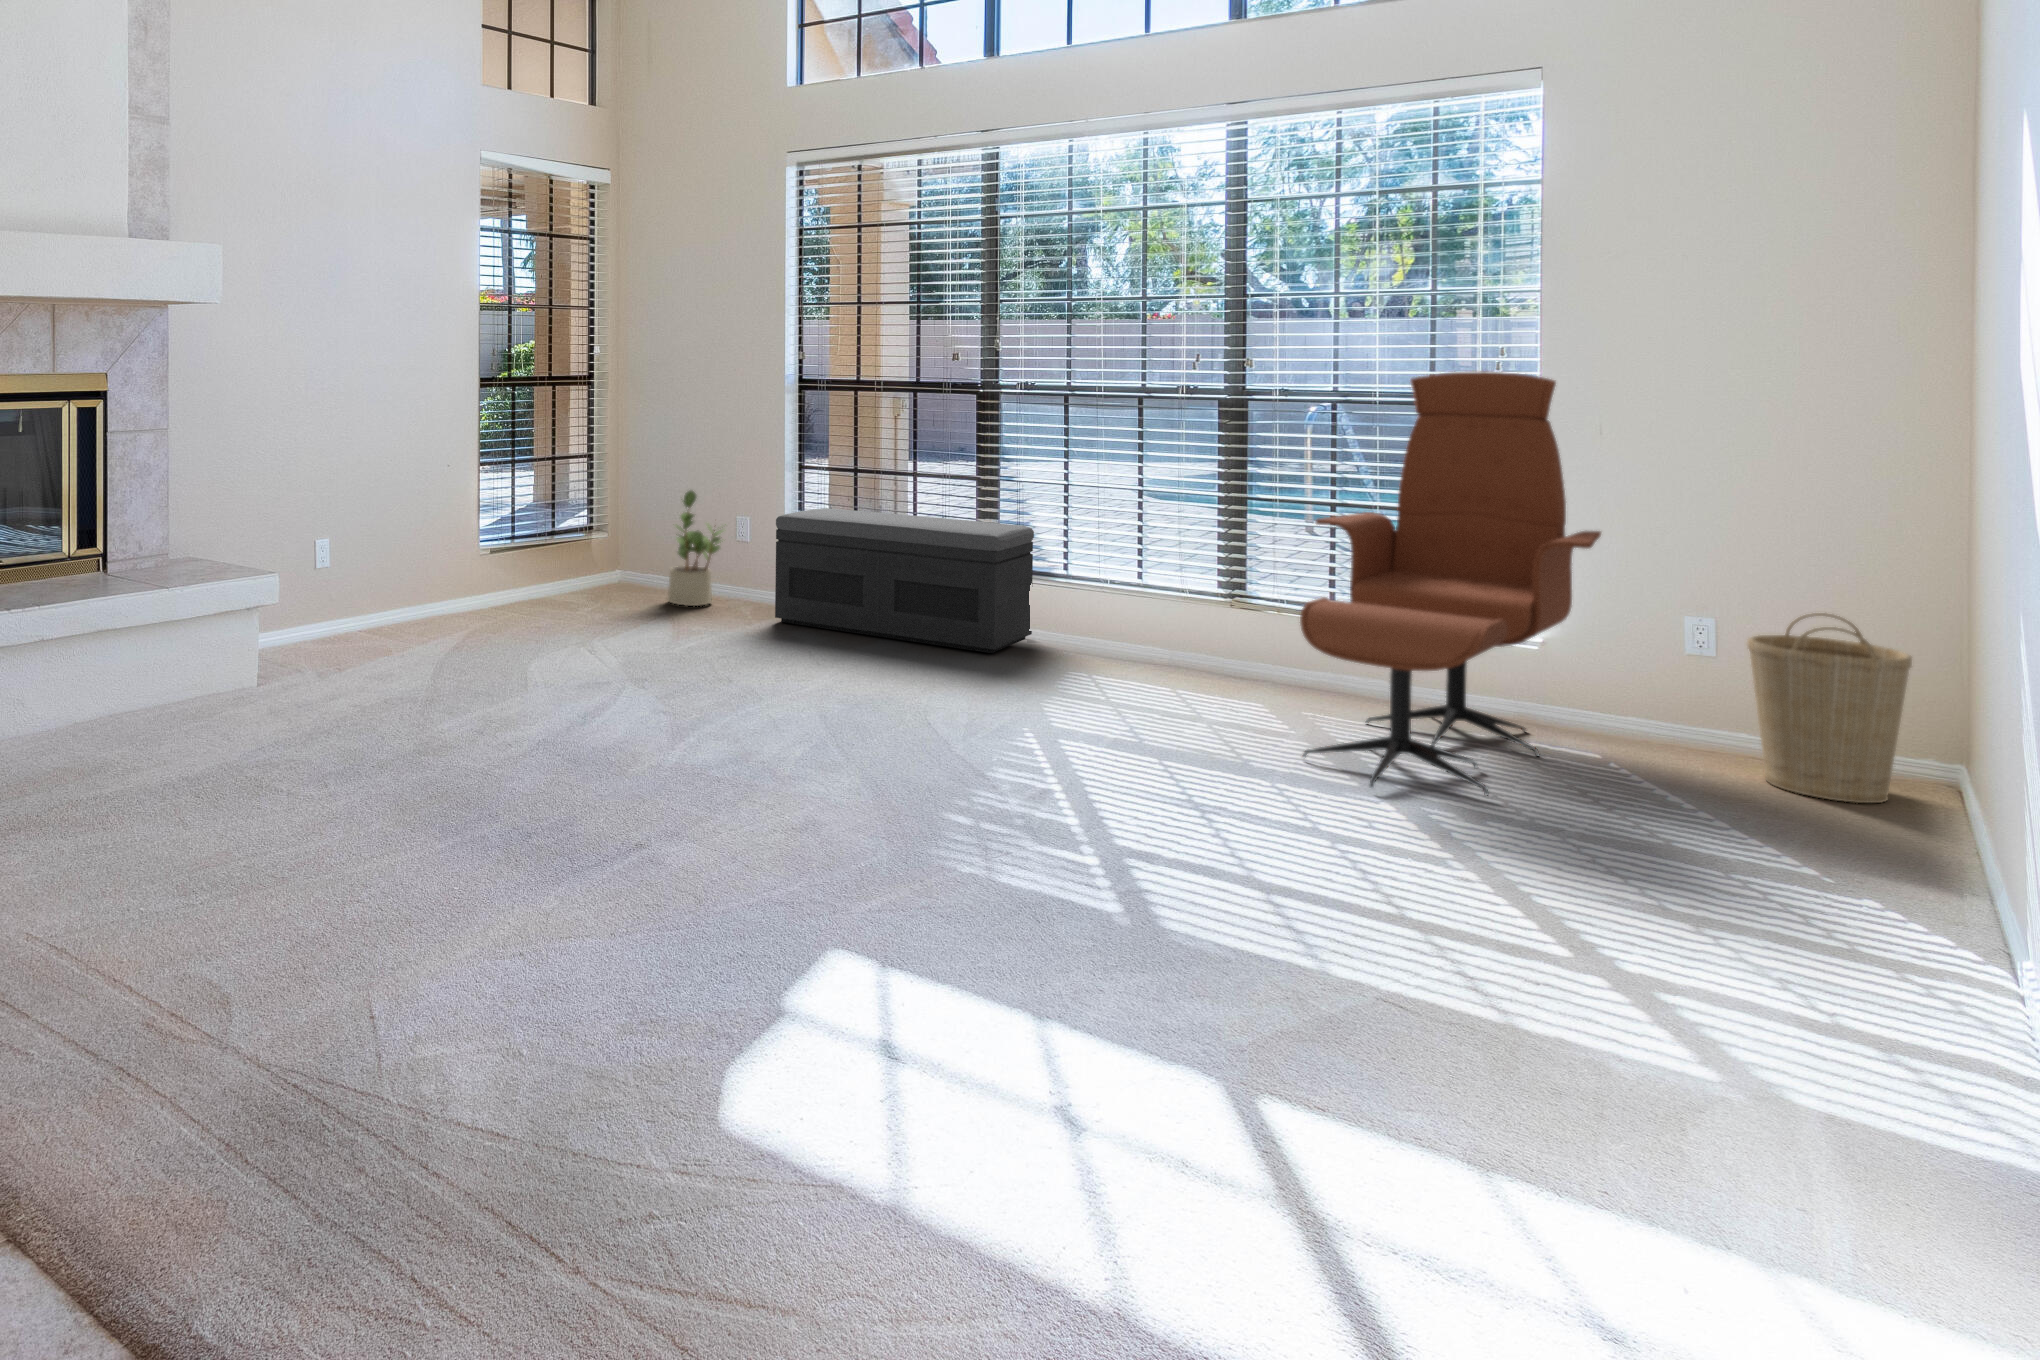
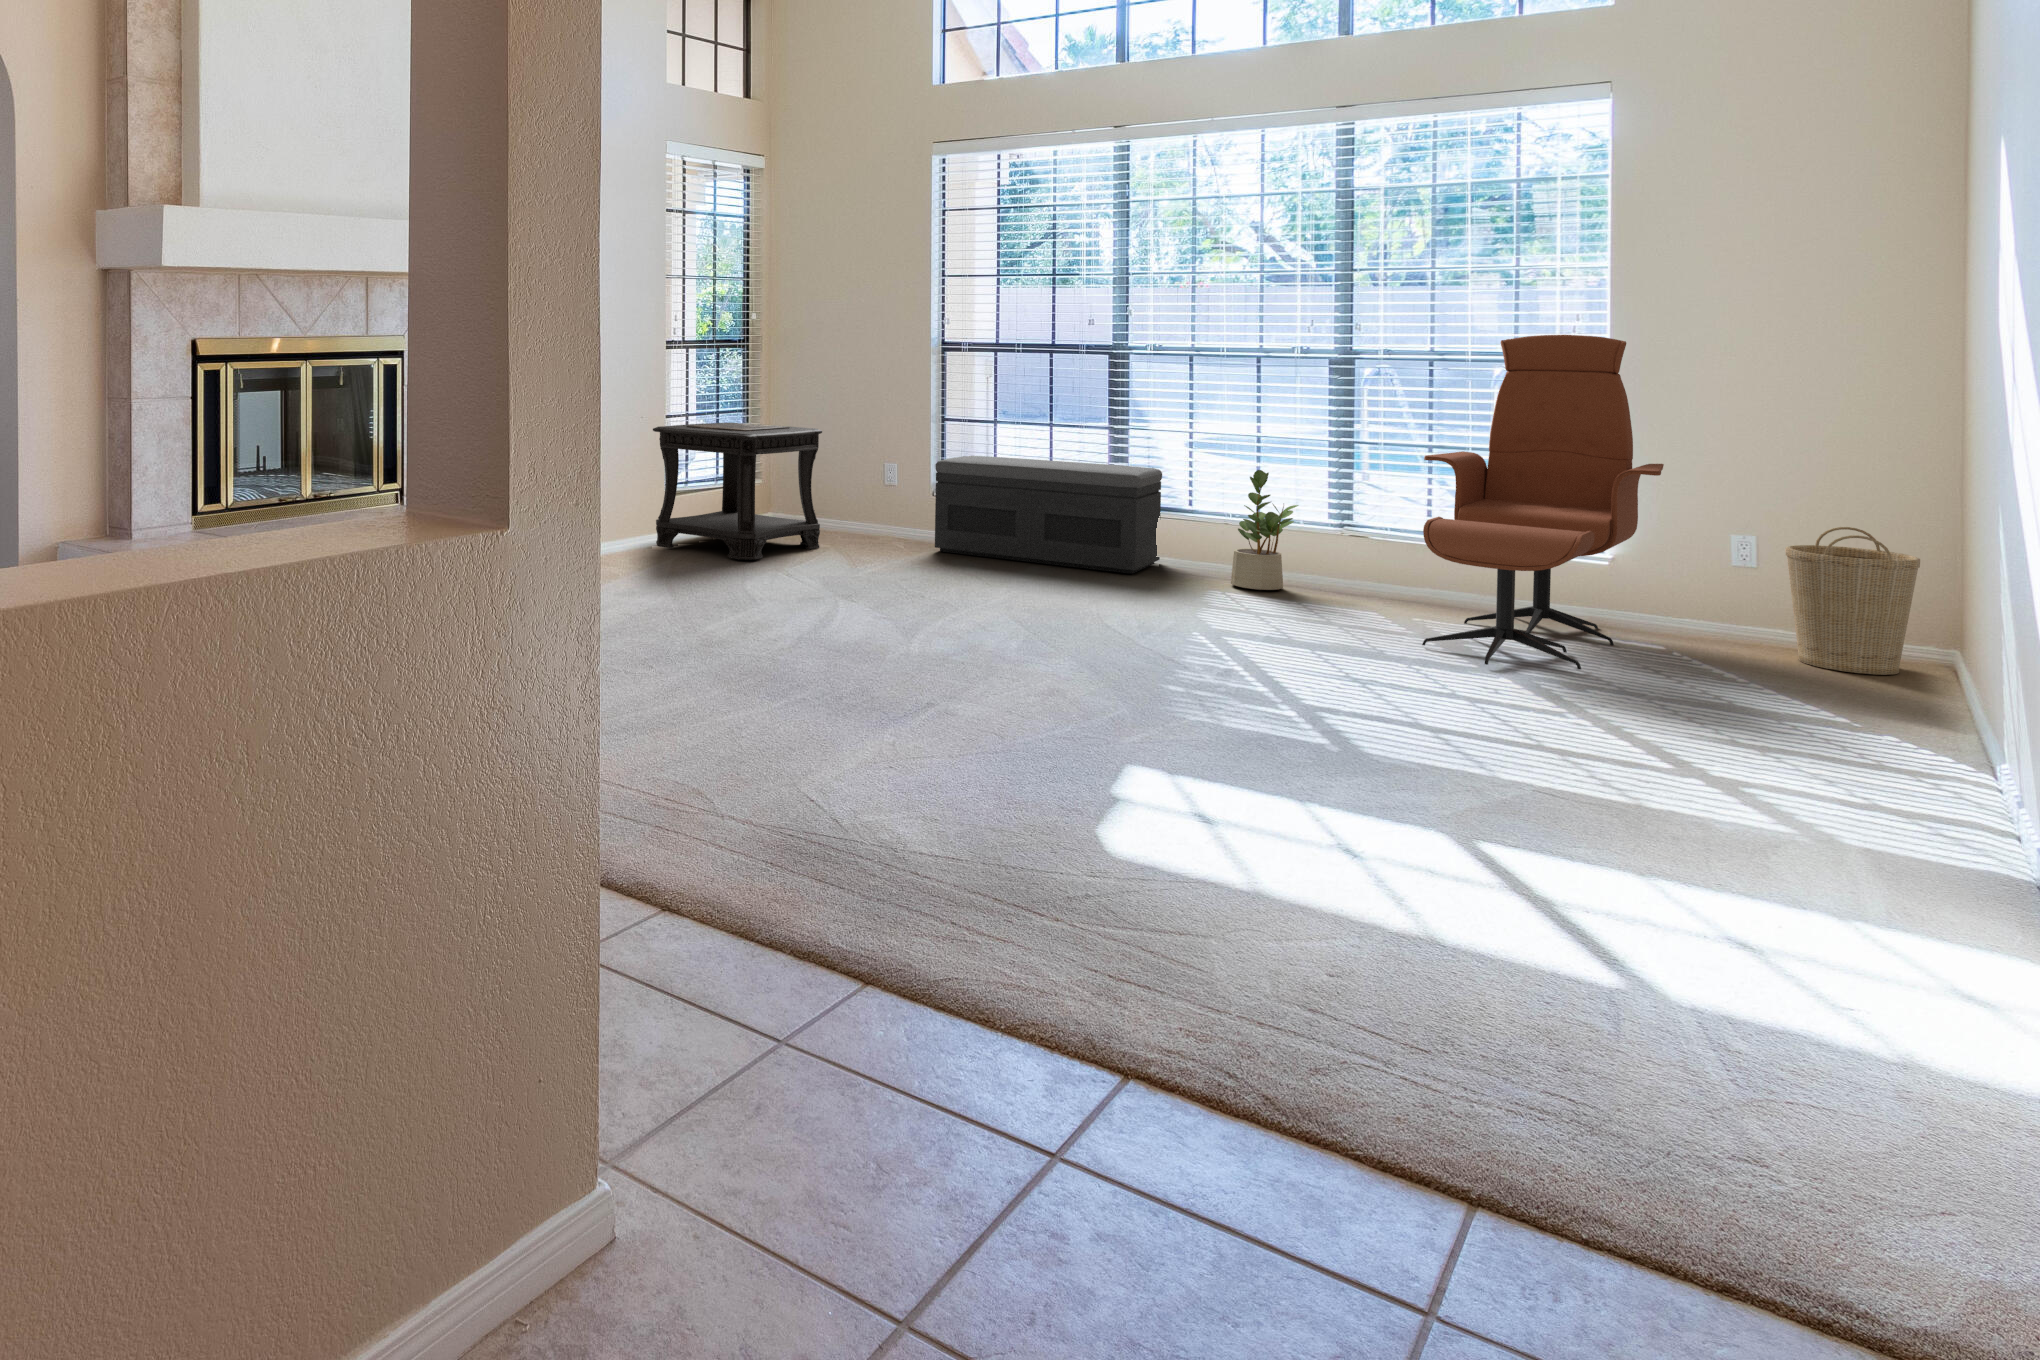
side table: none [451,469,648,634] -> present [653,423,822,560]
potted plant: present [668,491,723,606] -> present [1231,470,1298,590]

